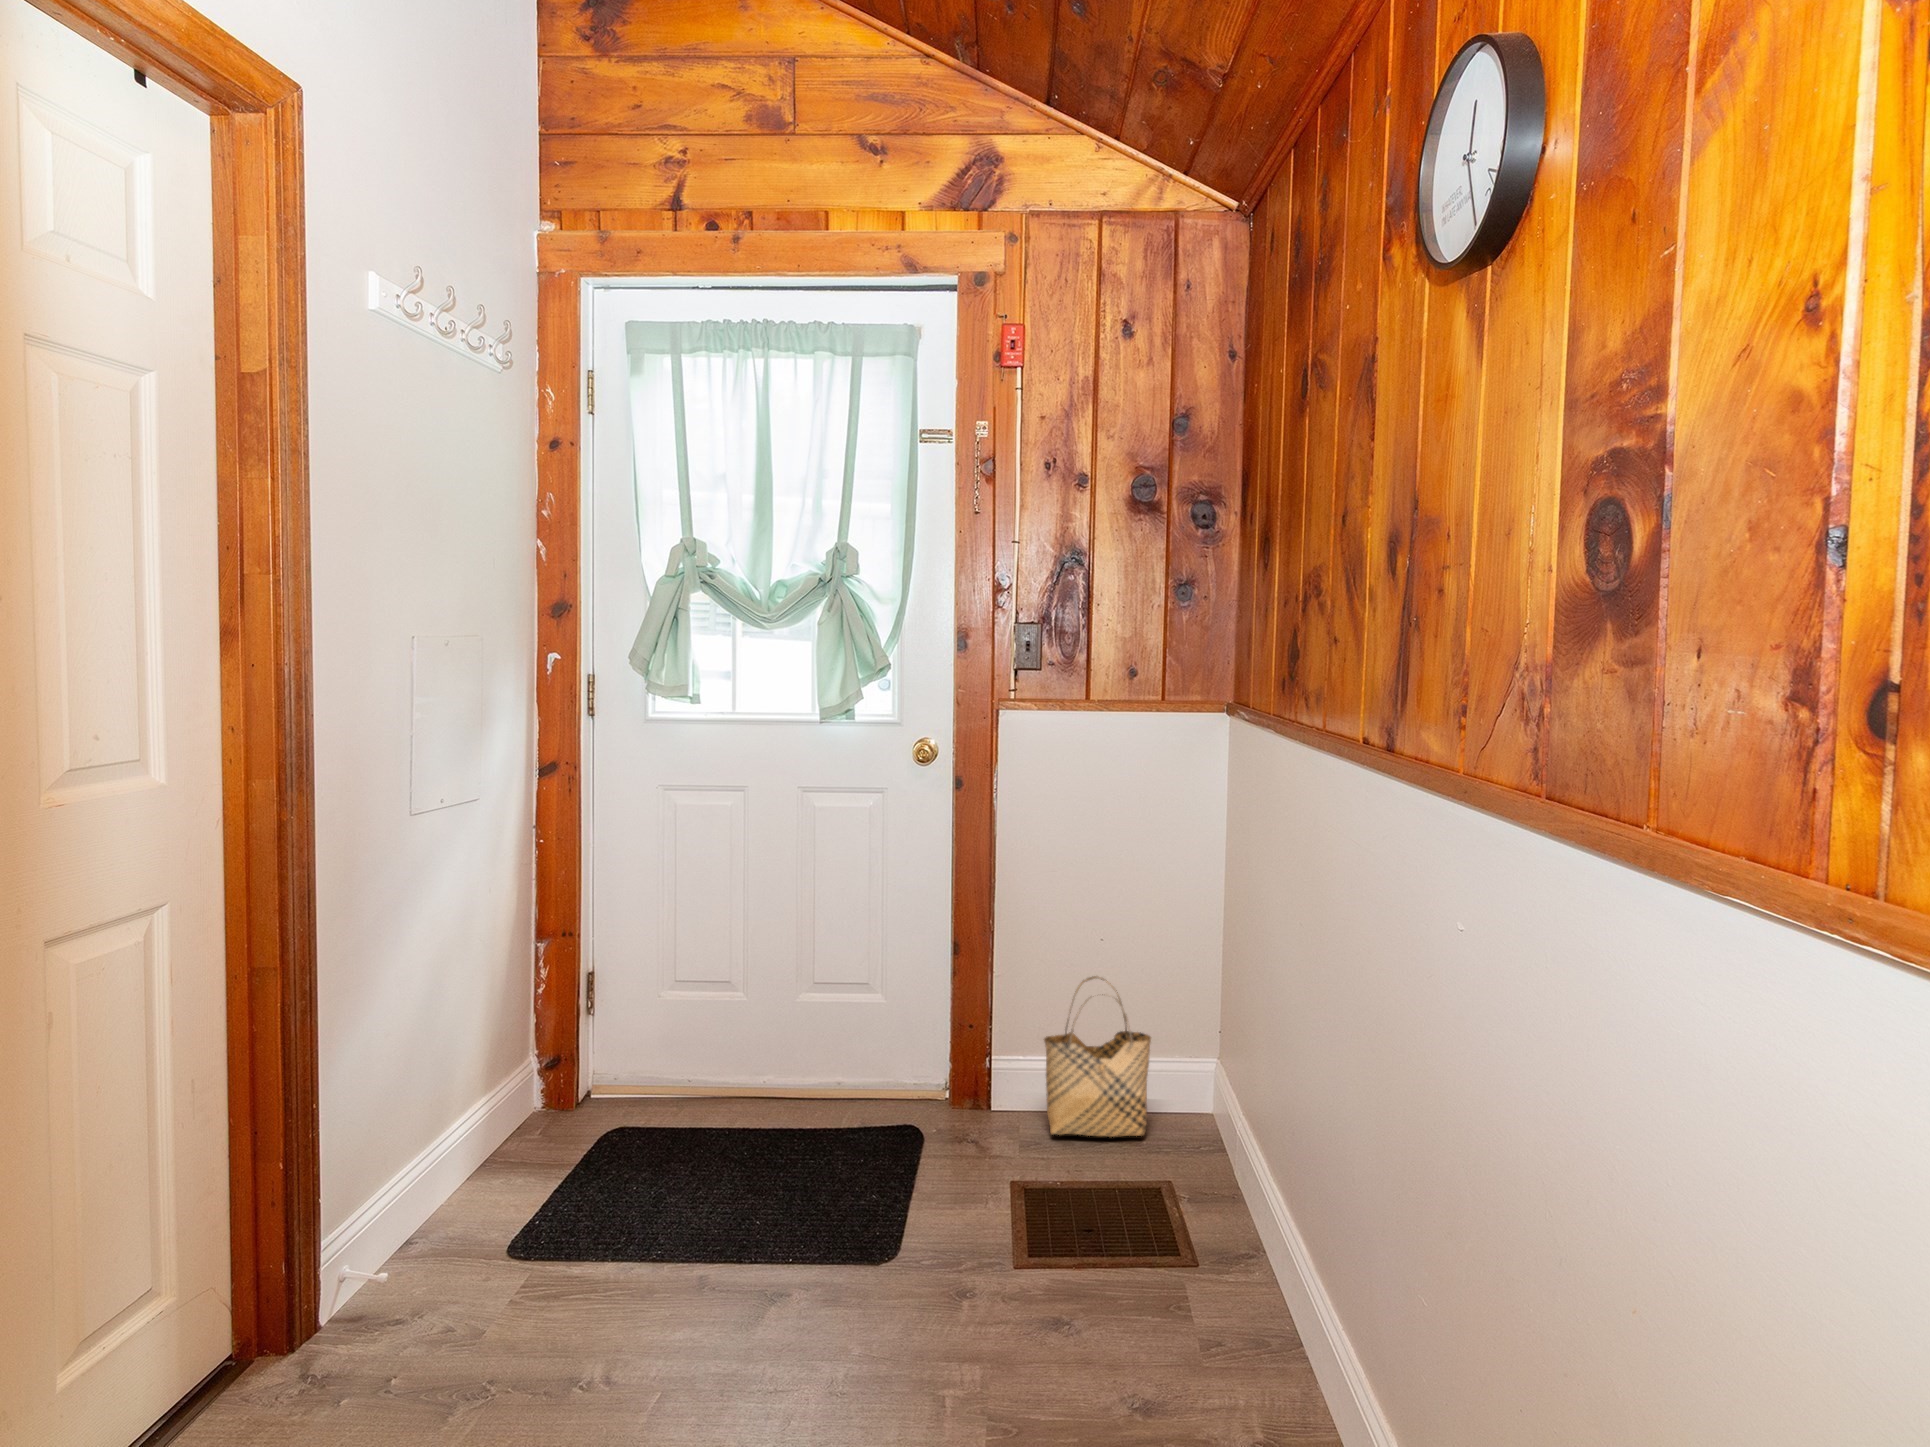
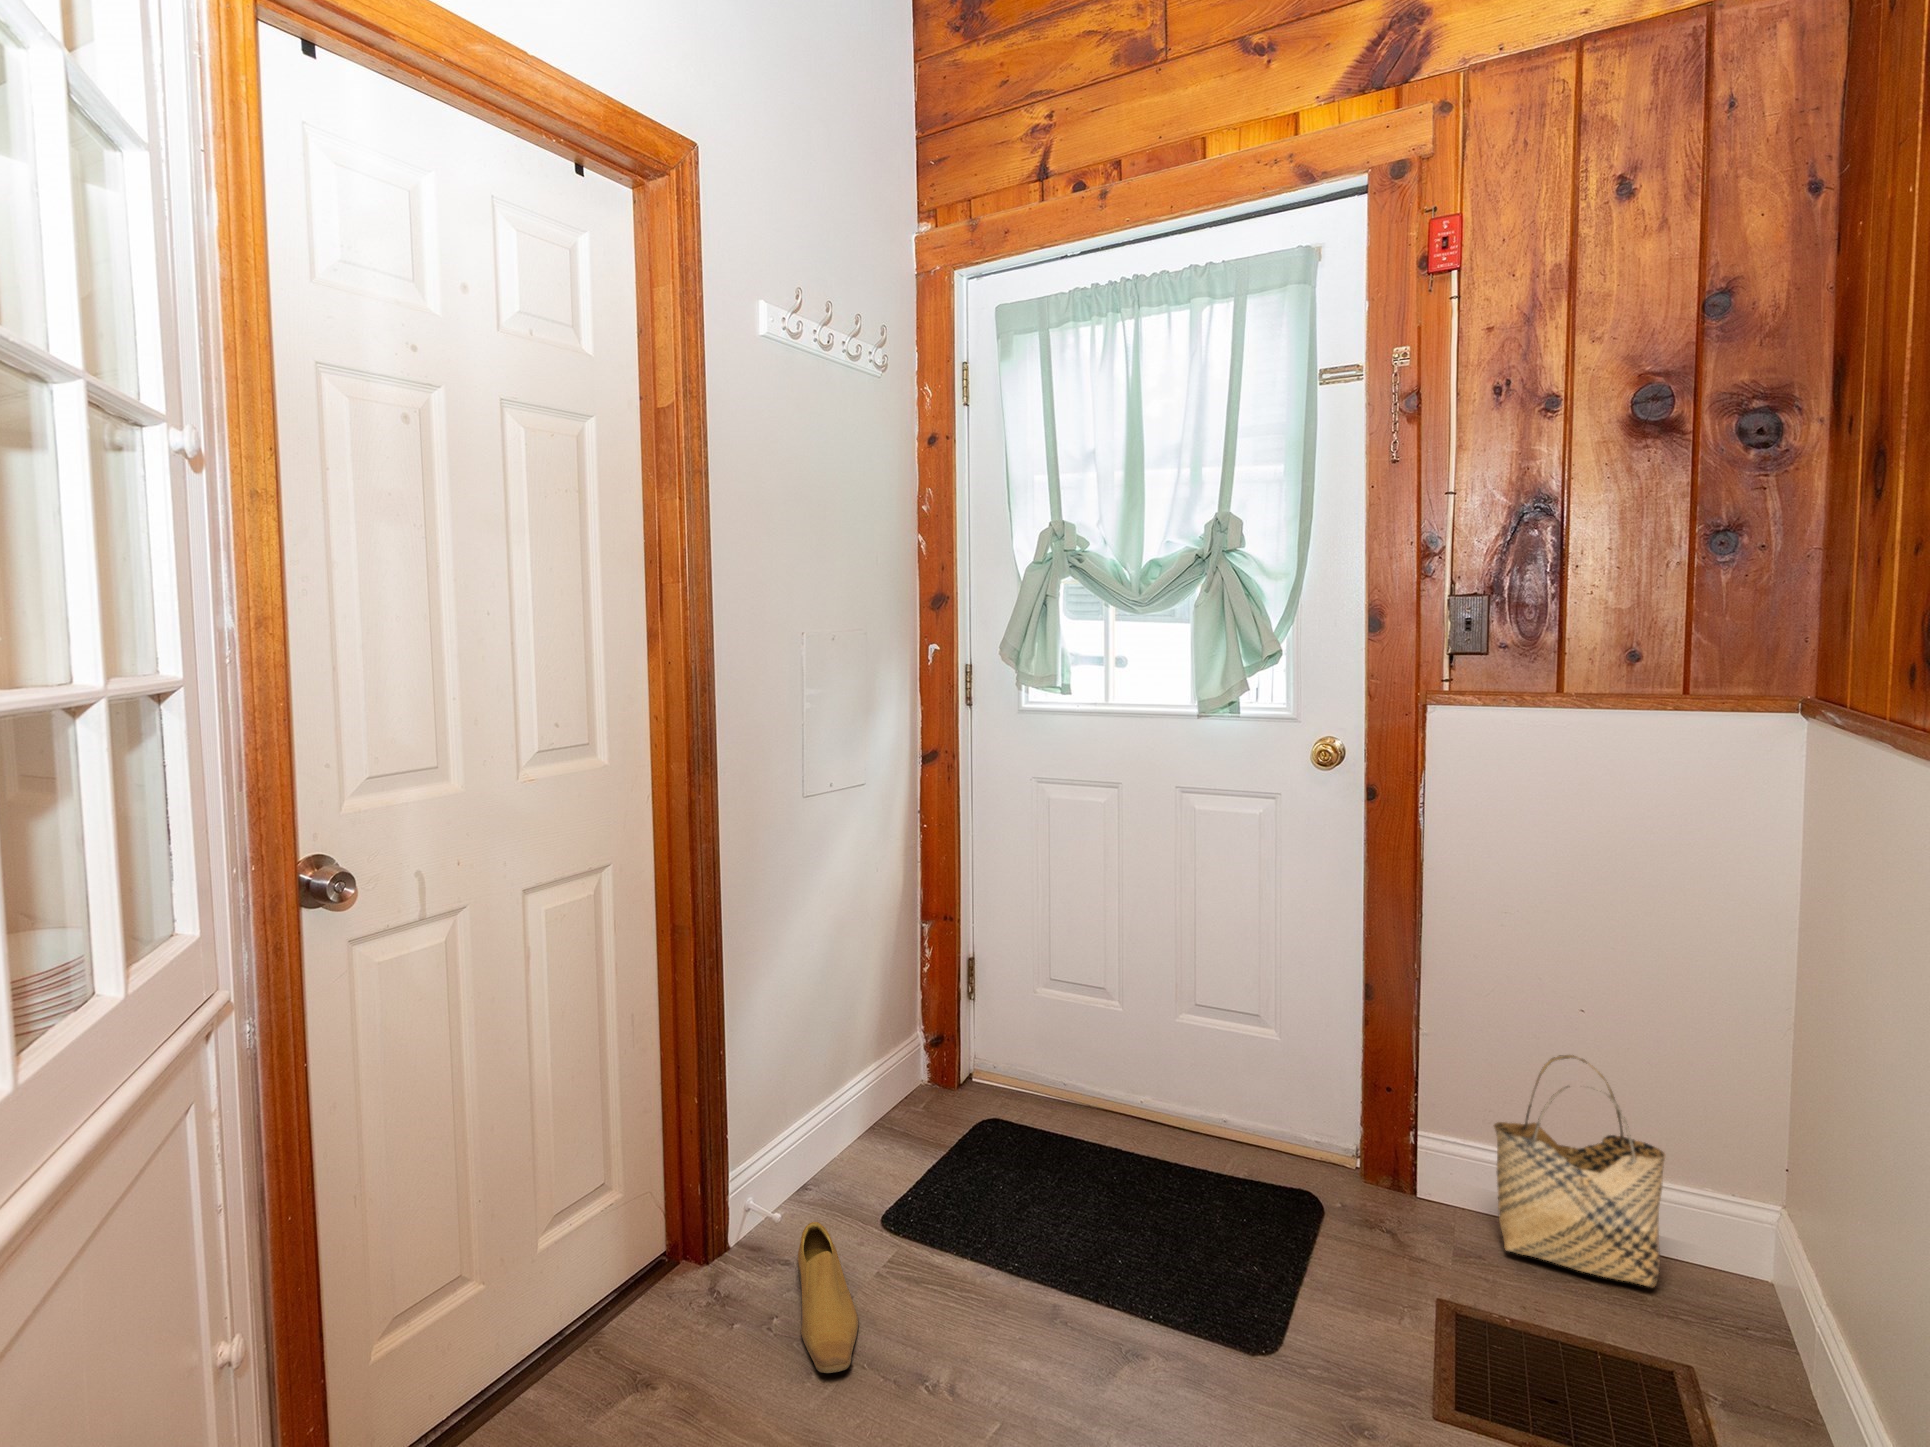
shoe: none [411,1250,488,1381] -> present [798,1222,858,1373]

